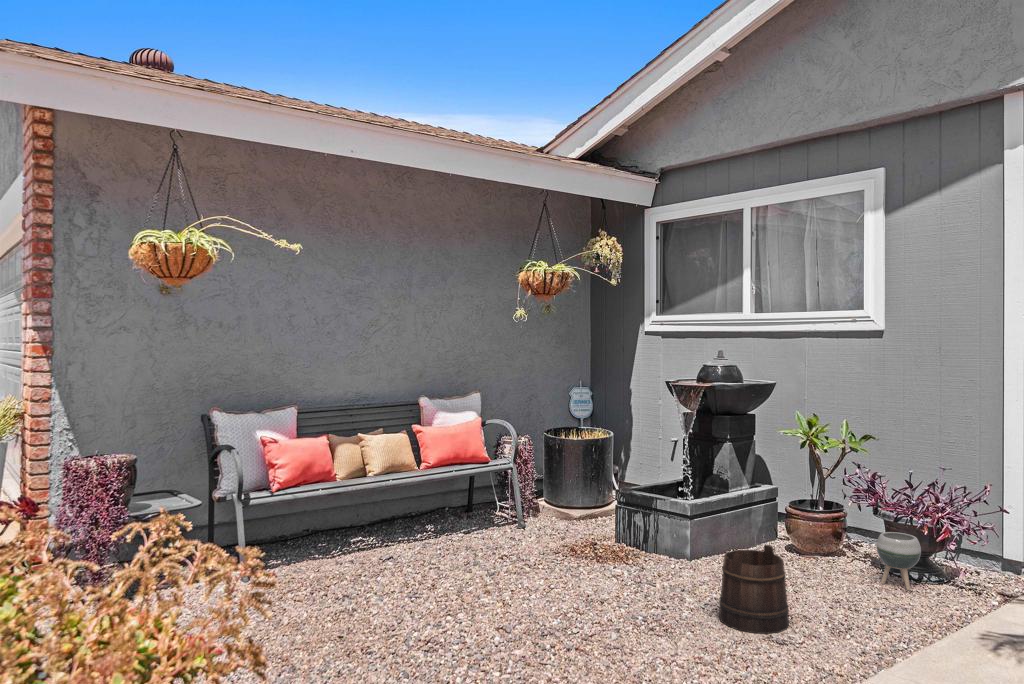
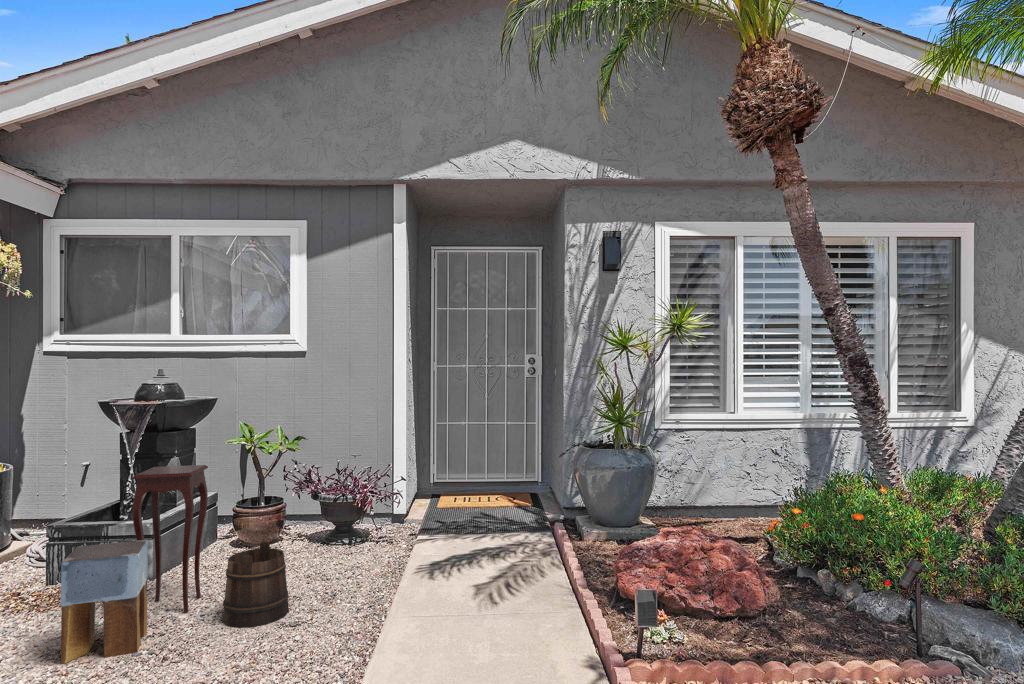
side table: none [654,448,727,597] -> present [133,465,208,613]
stool: none [583,508,657,615] -> present [60,540,148,664]
planter: present [877,532,921,590] -> none [323,510,355,555]

